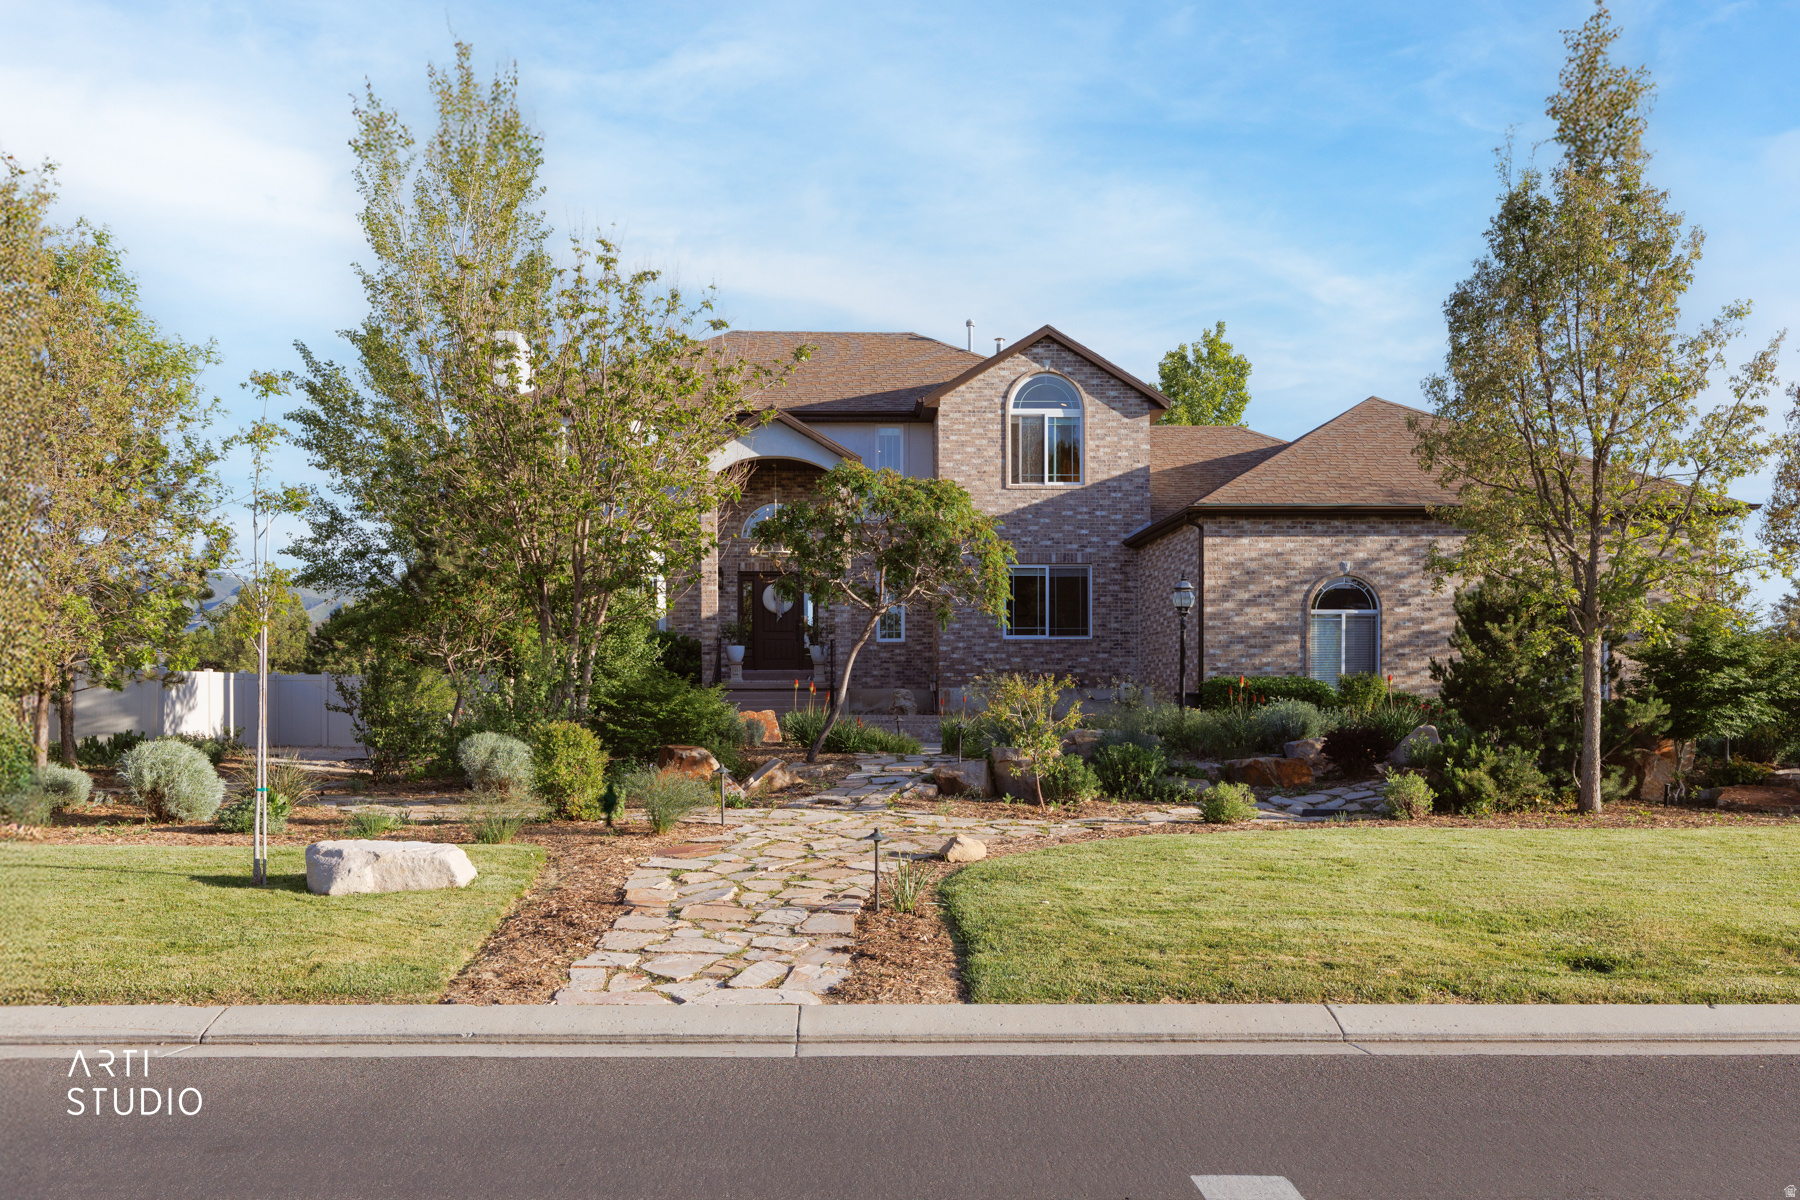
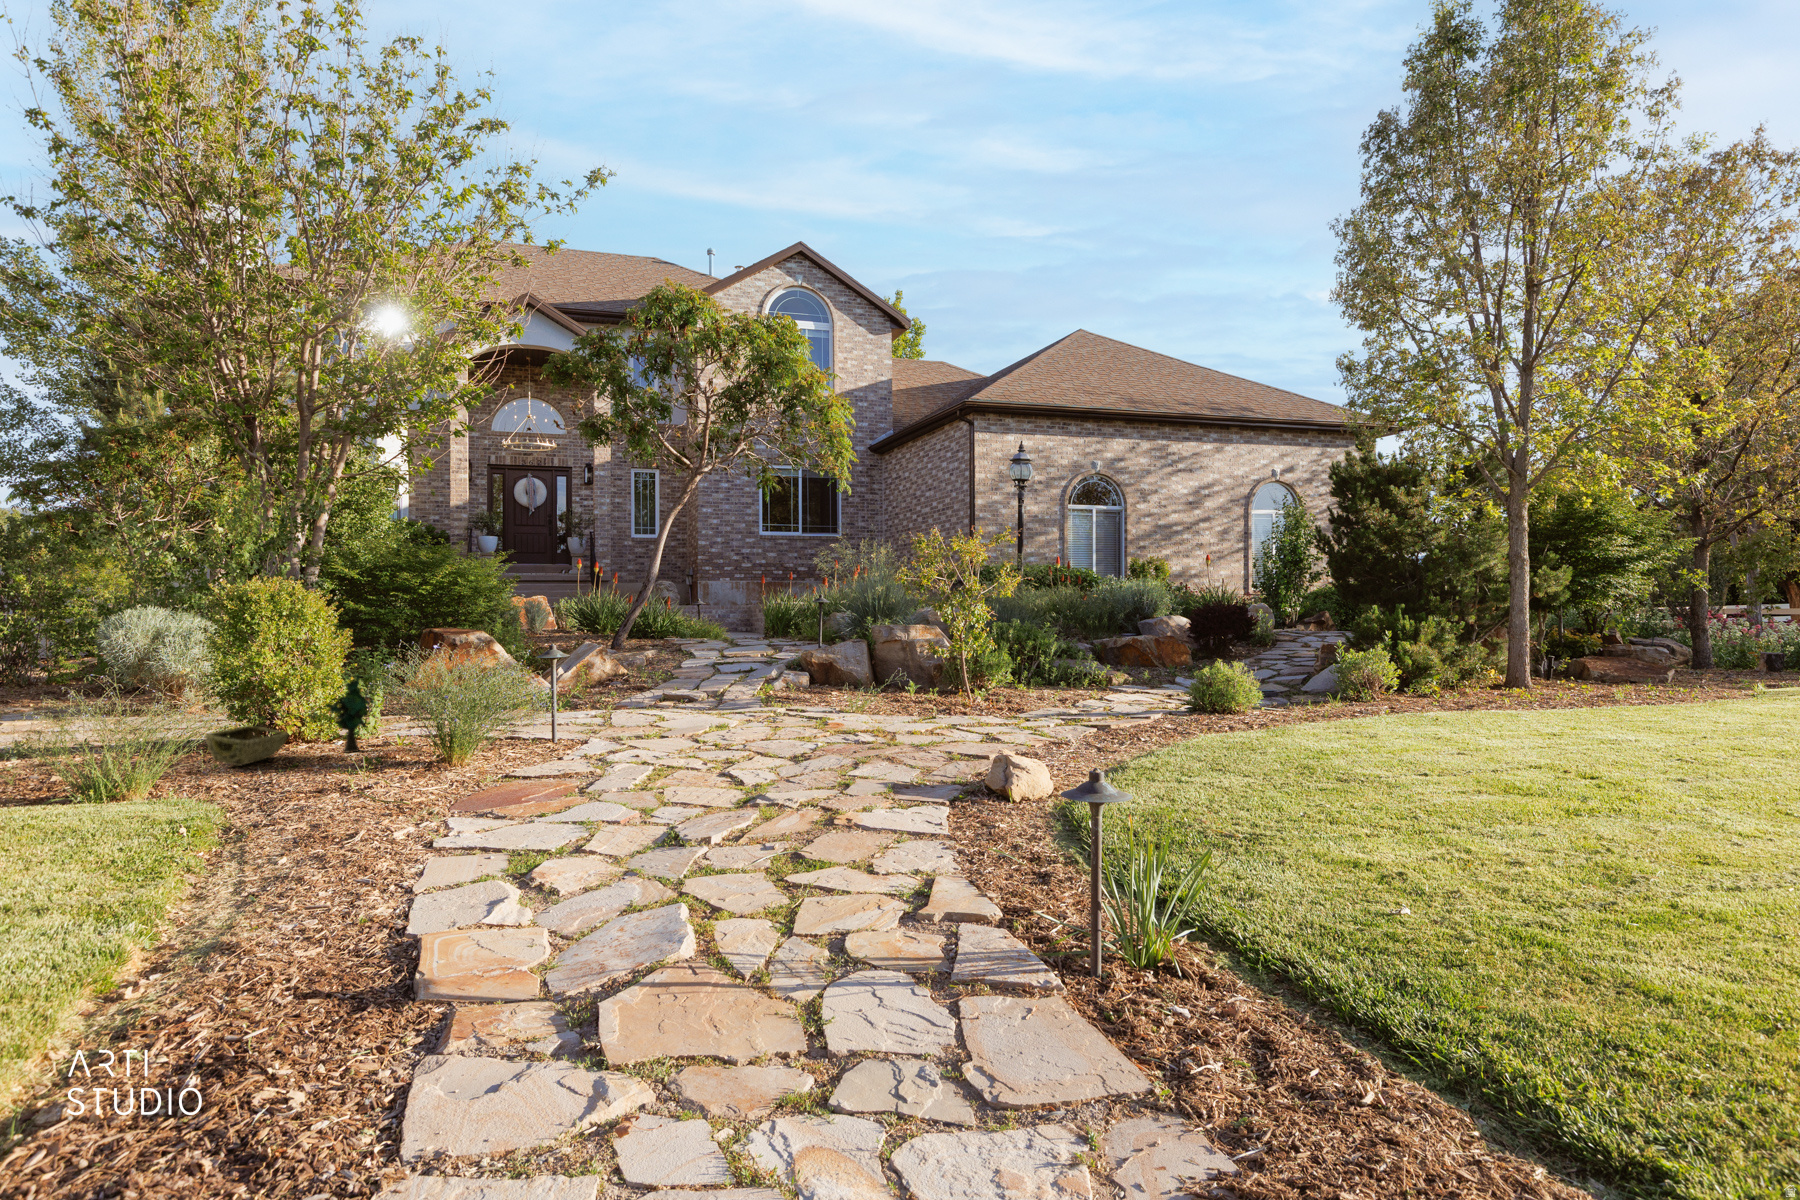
woven basket: none [535,809,576,831] -> present [205,726,288,766]

